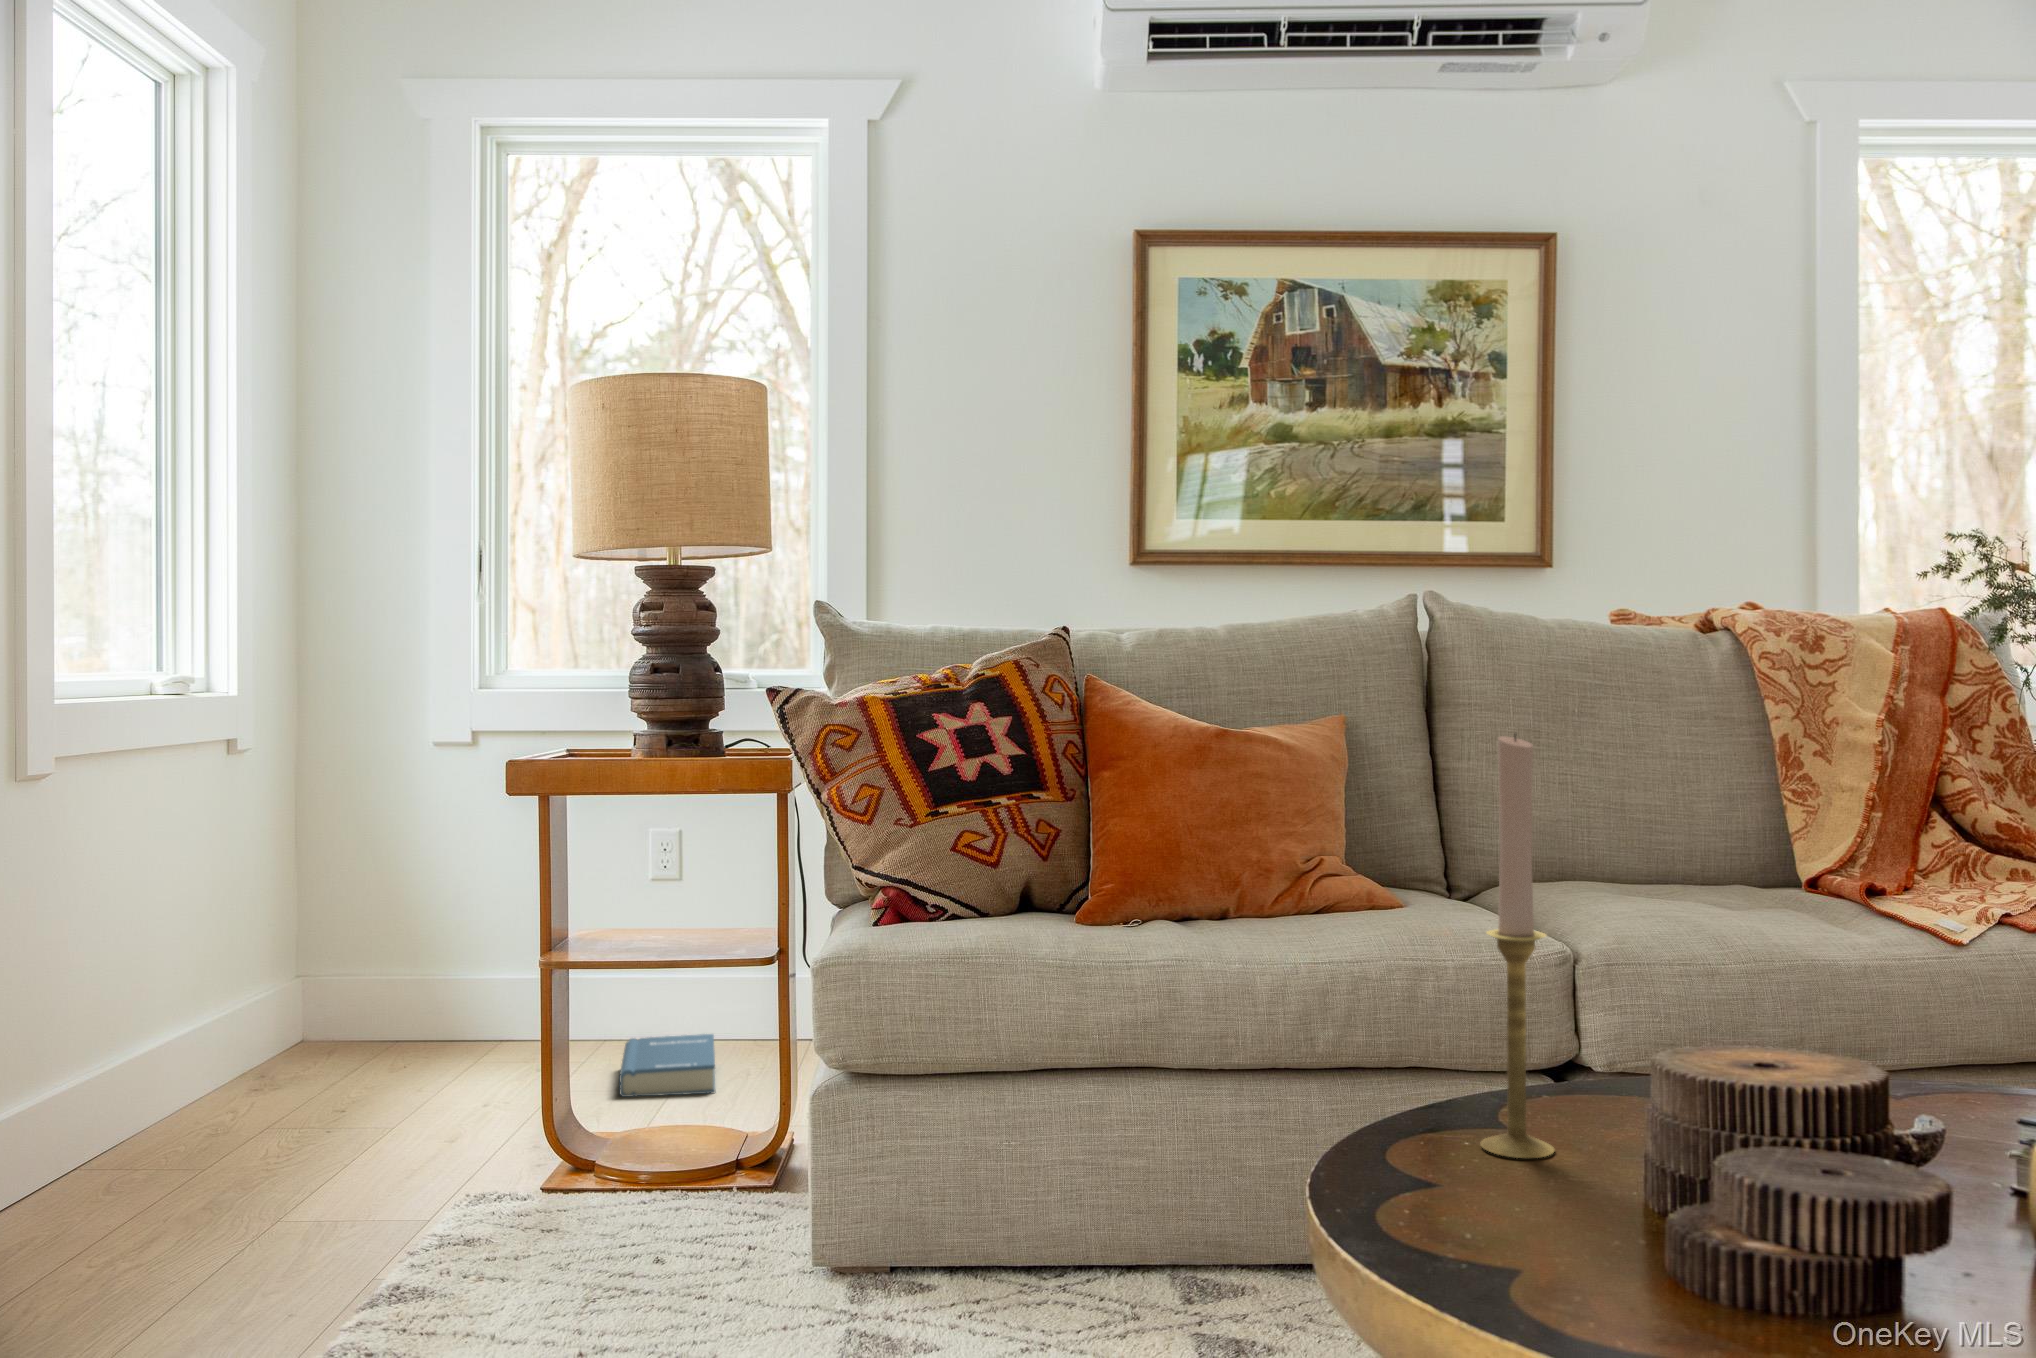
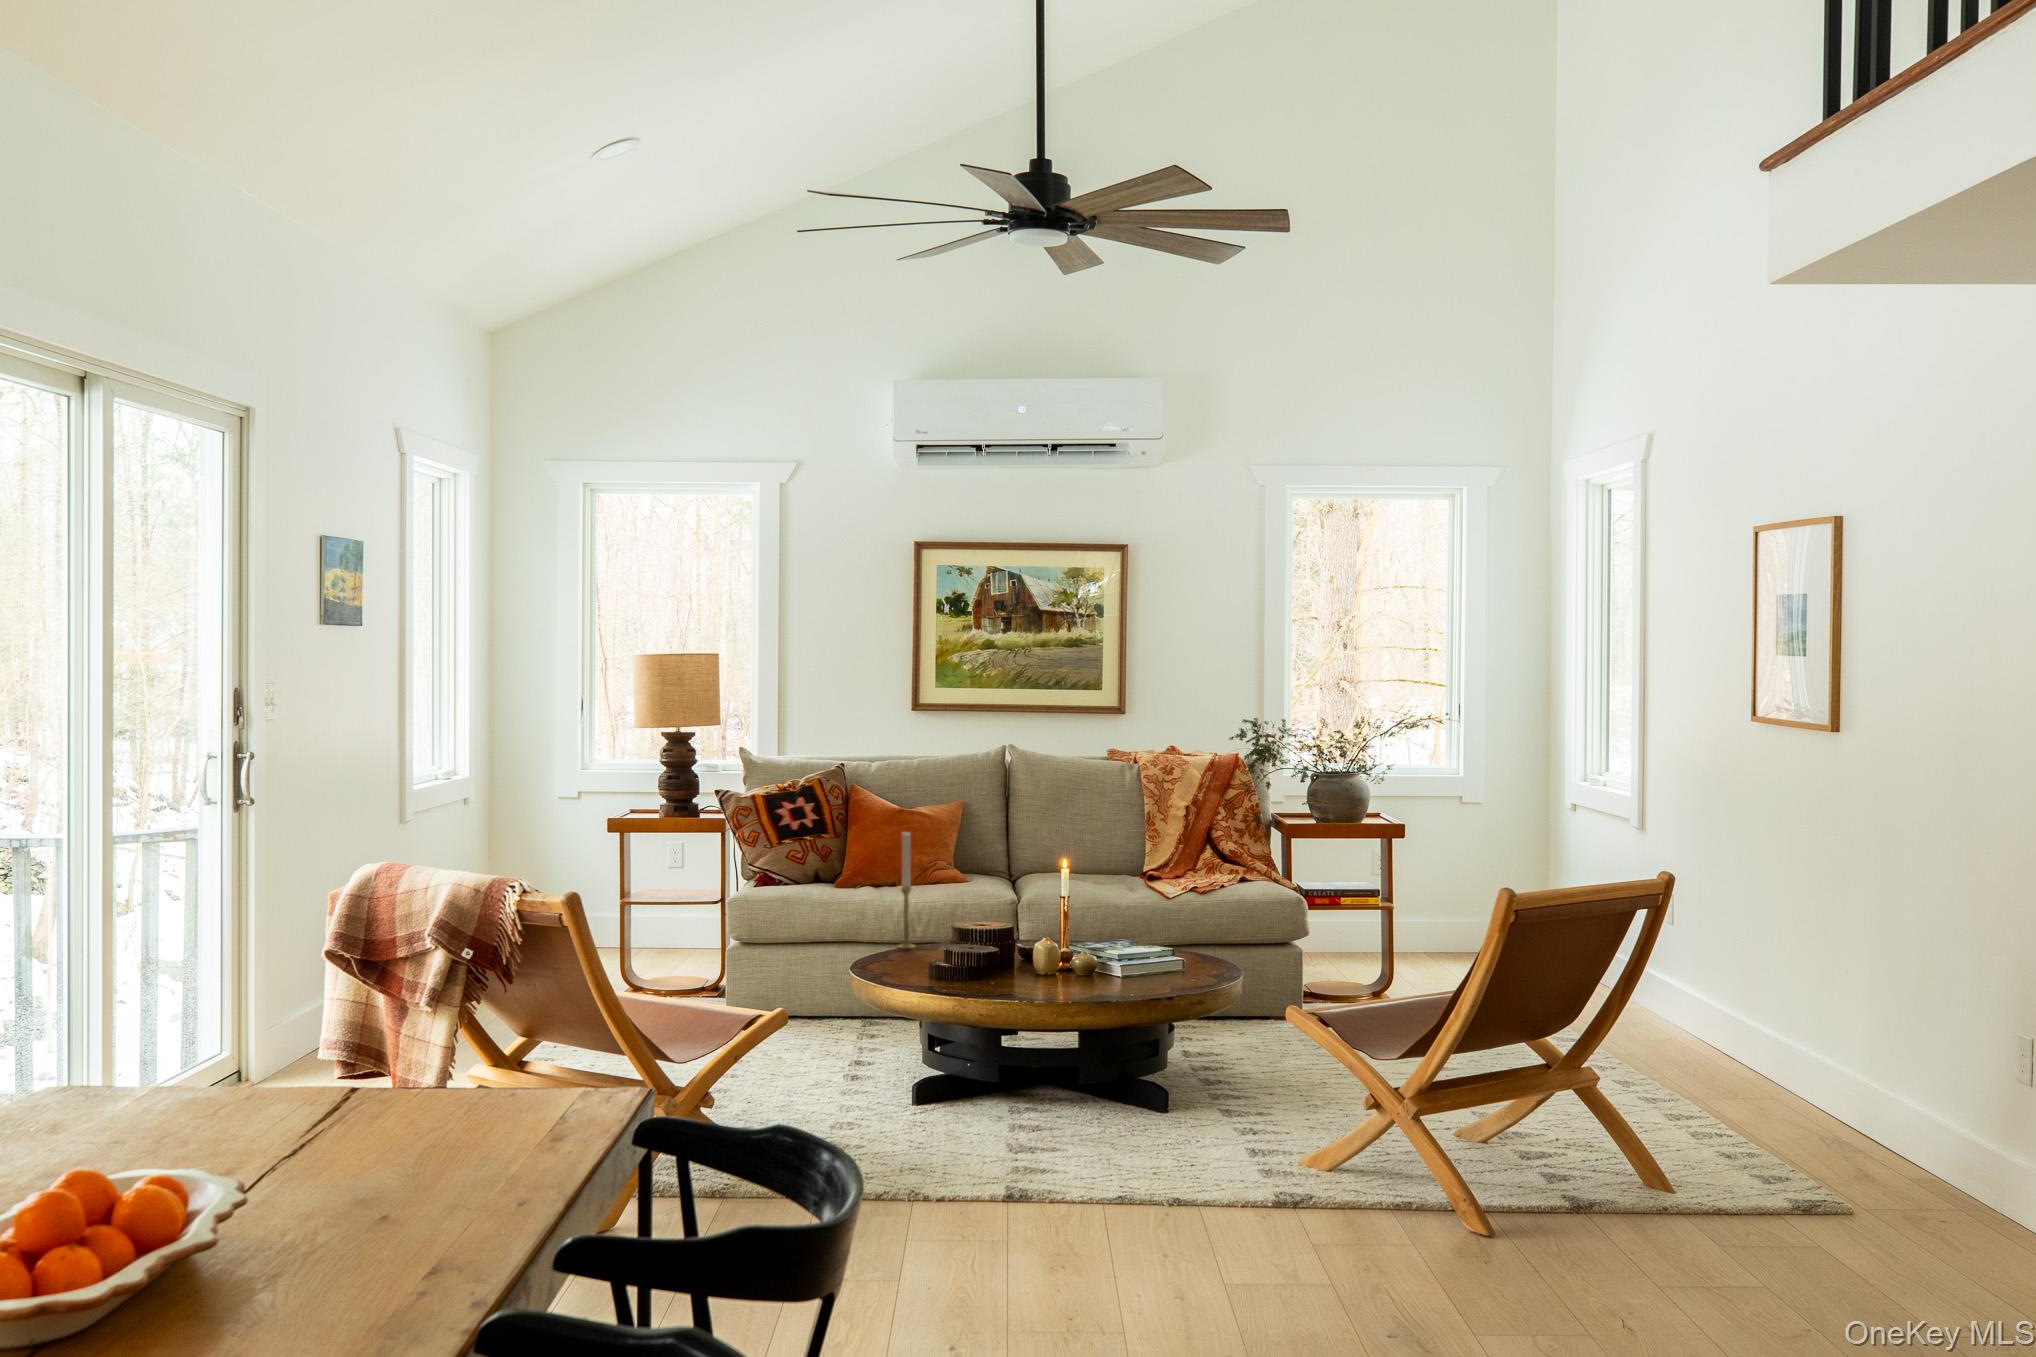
hardback book: present [620,1034,715,1097] -> none [652,944,698,970]

